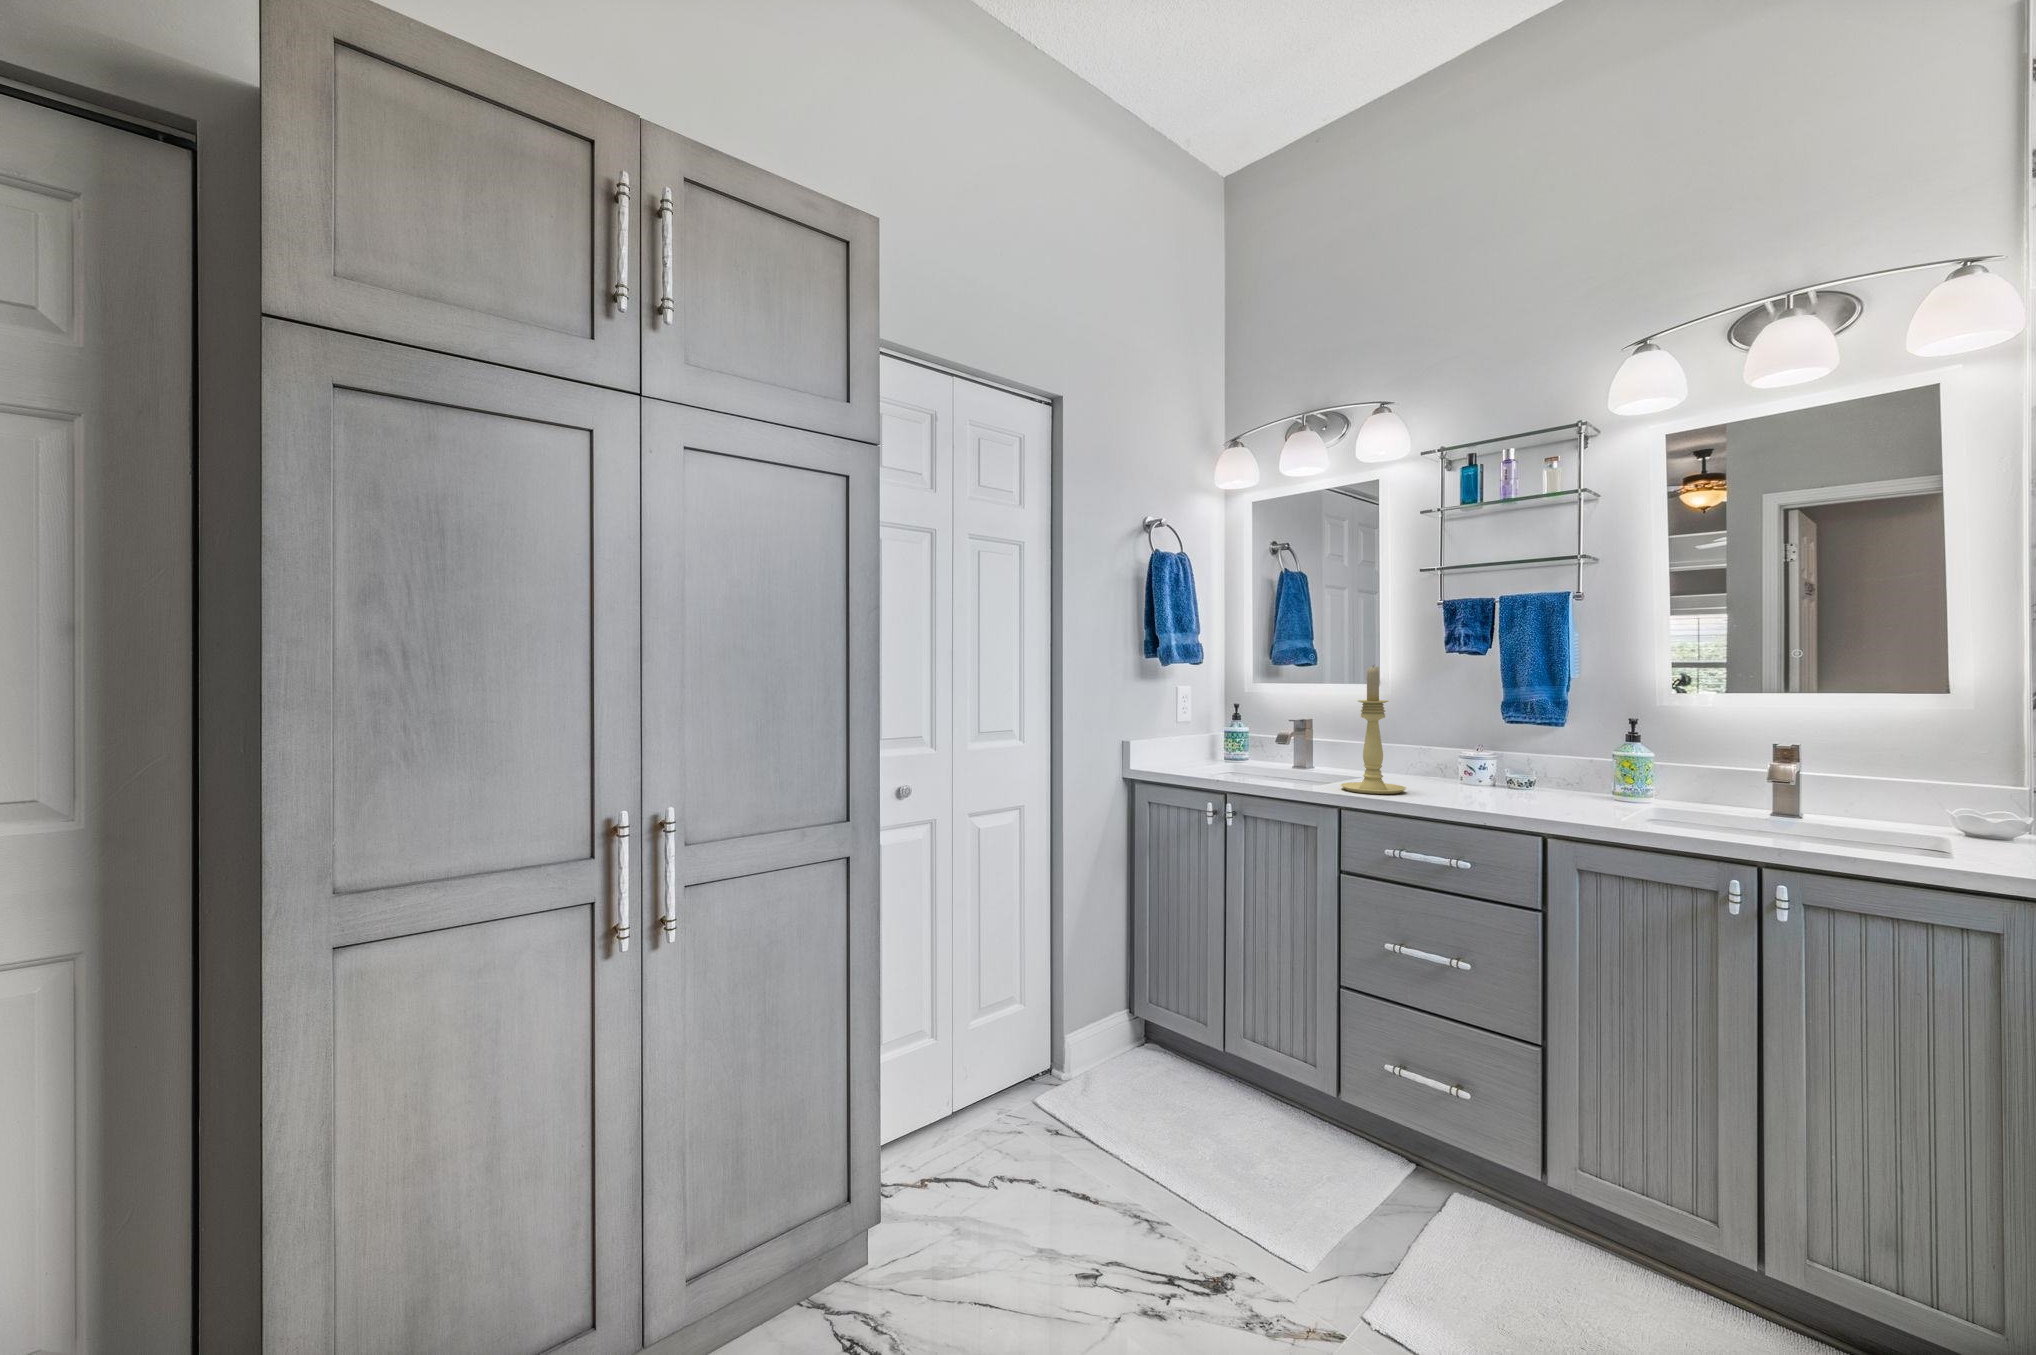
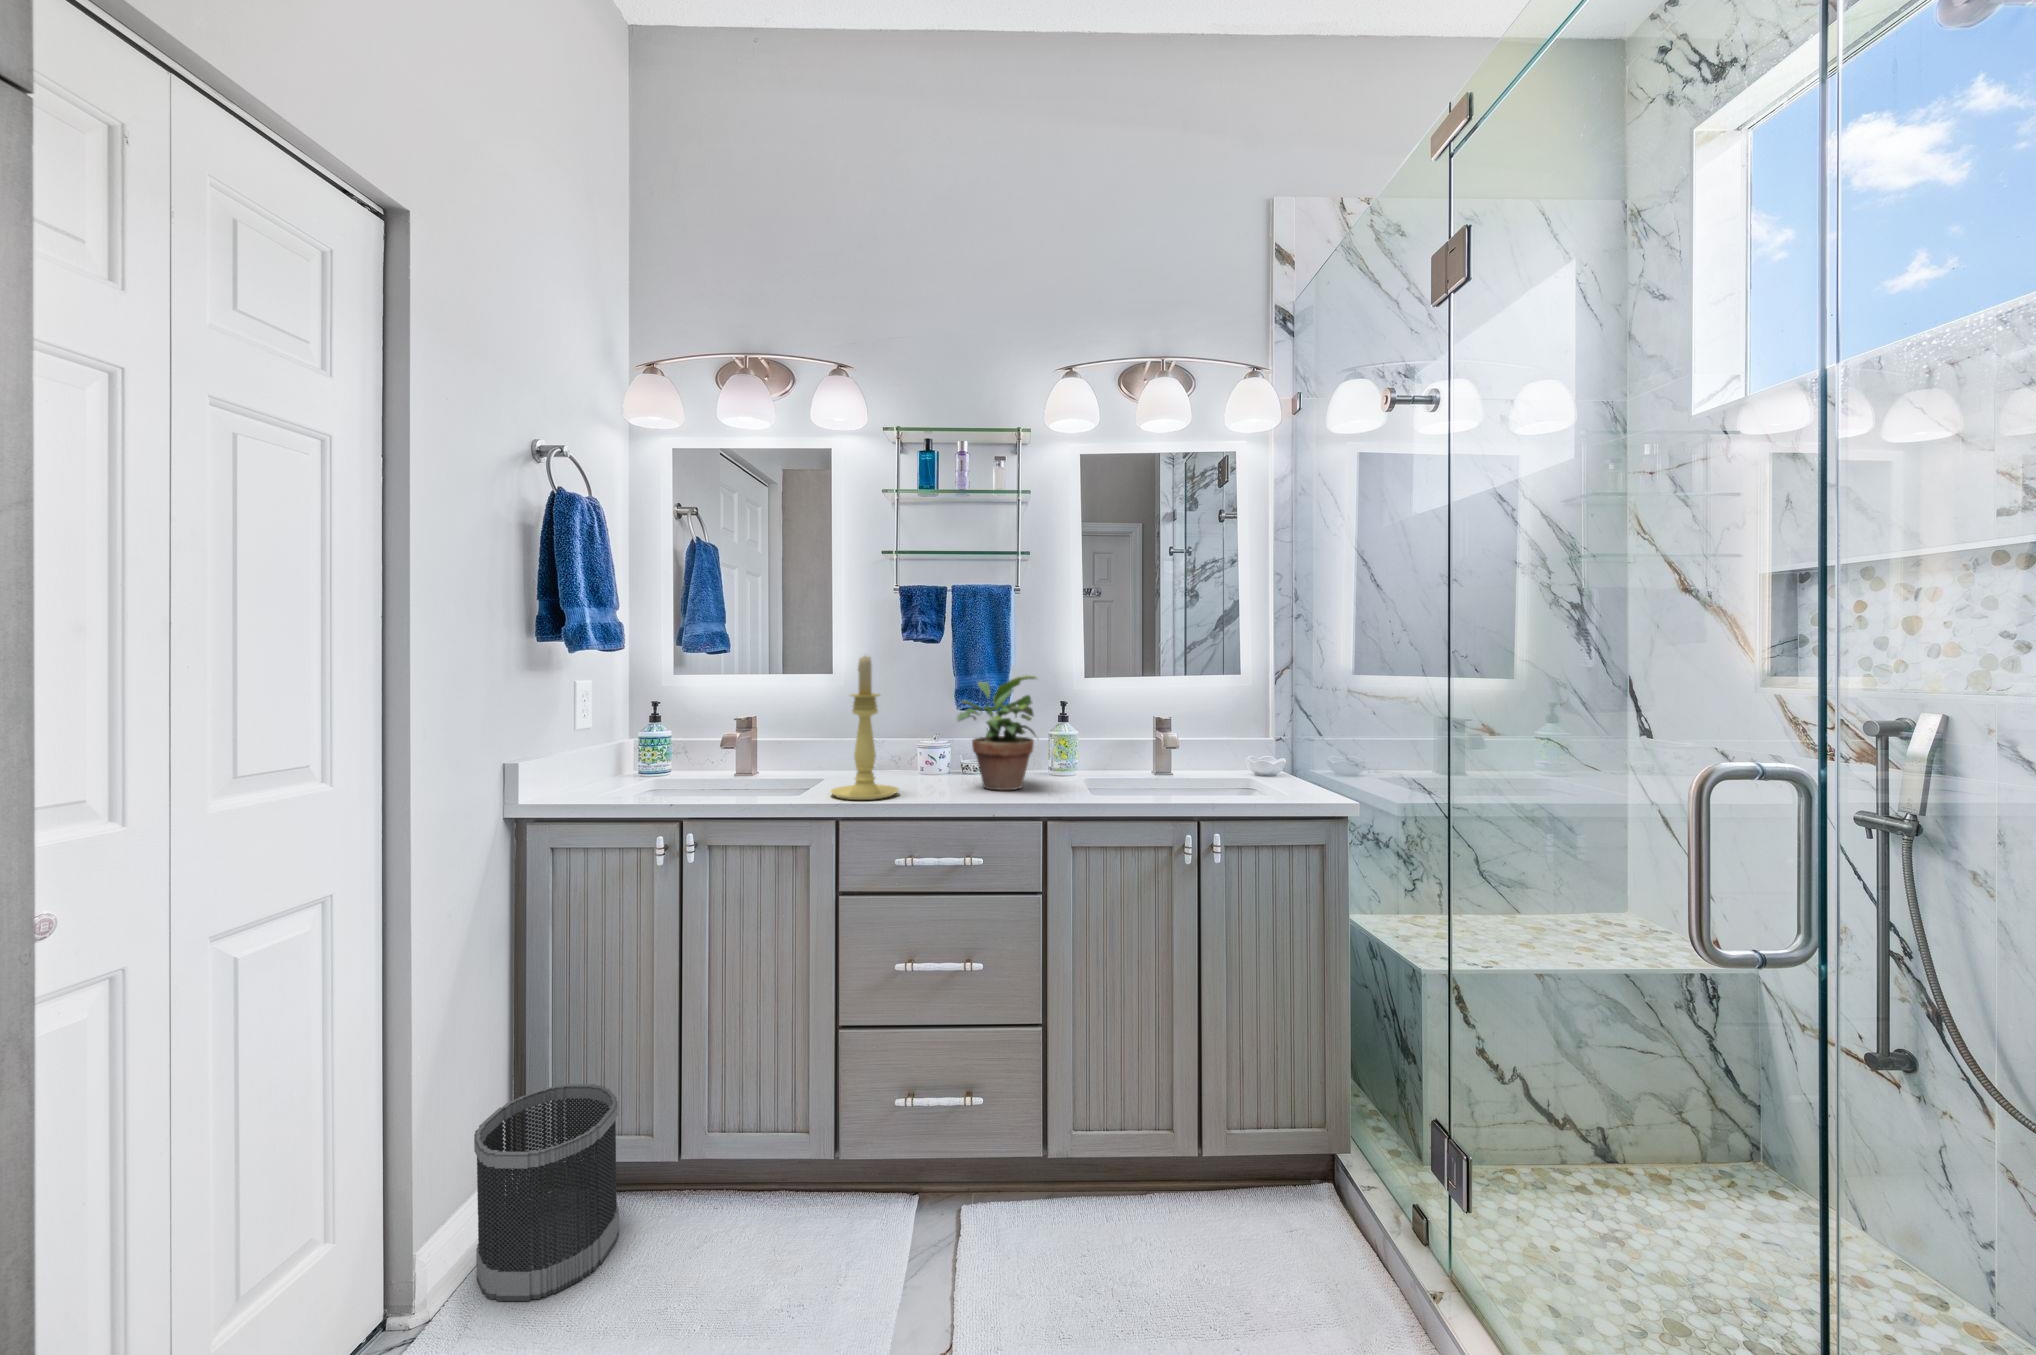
potted plant: none [1467,686,1569,803] -> present [957,675,1037,790]
wastebasket: none [1091,972,1176,1104] -> present [474,1084,619,1301]

